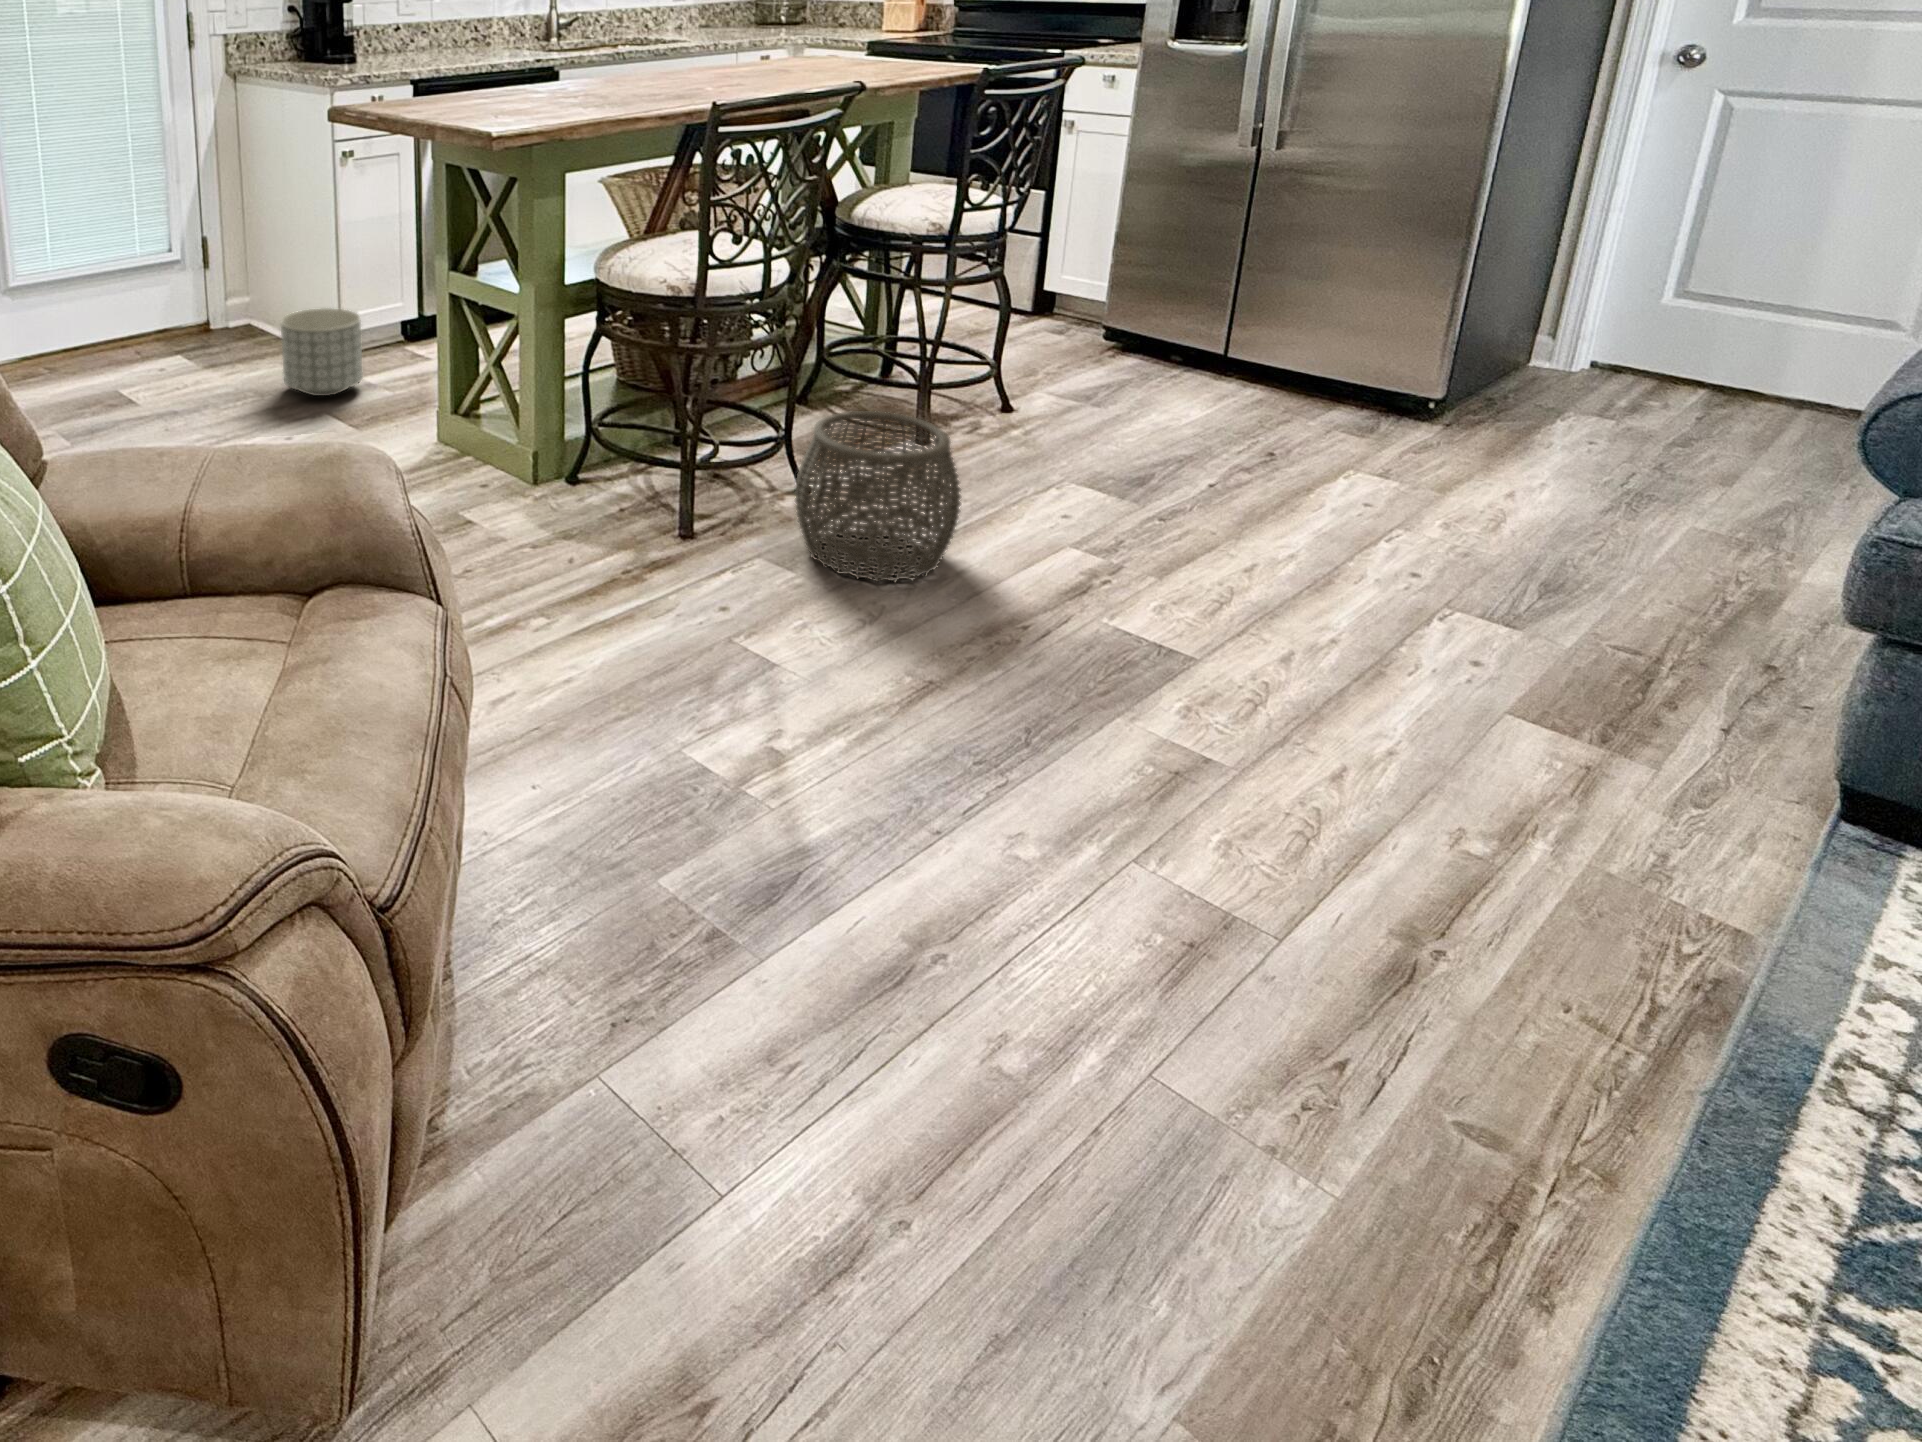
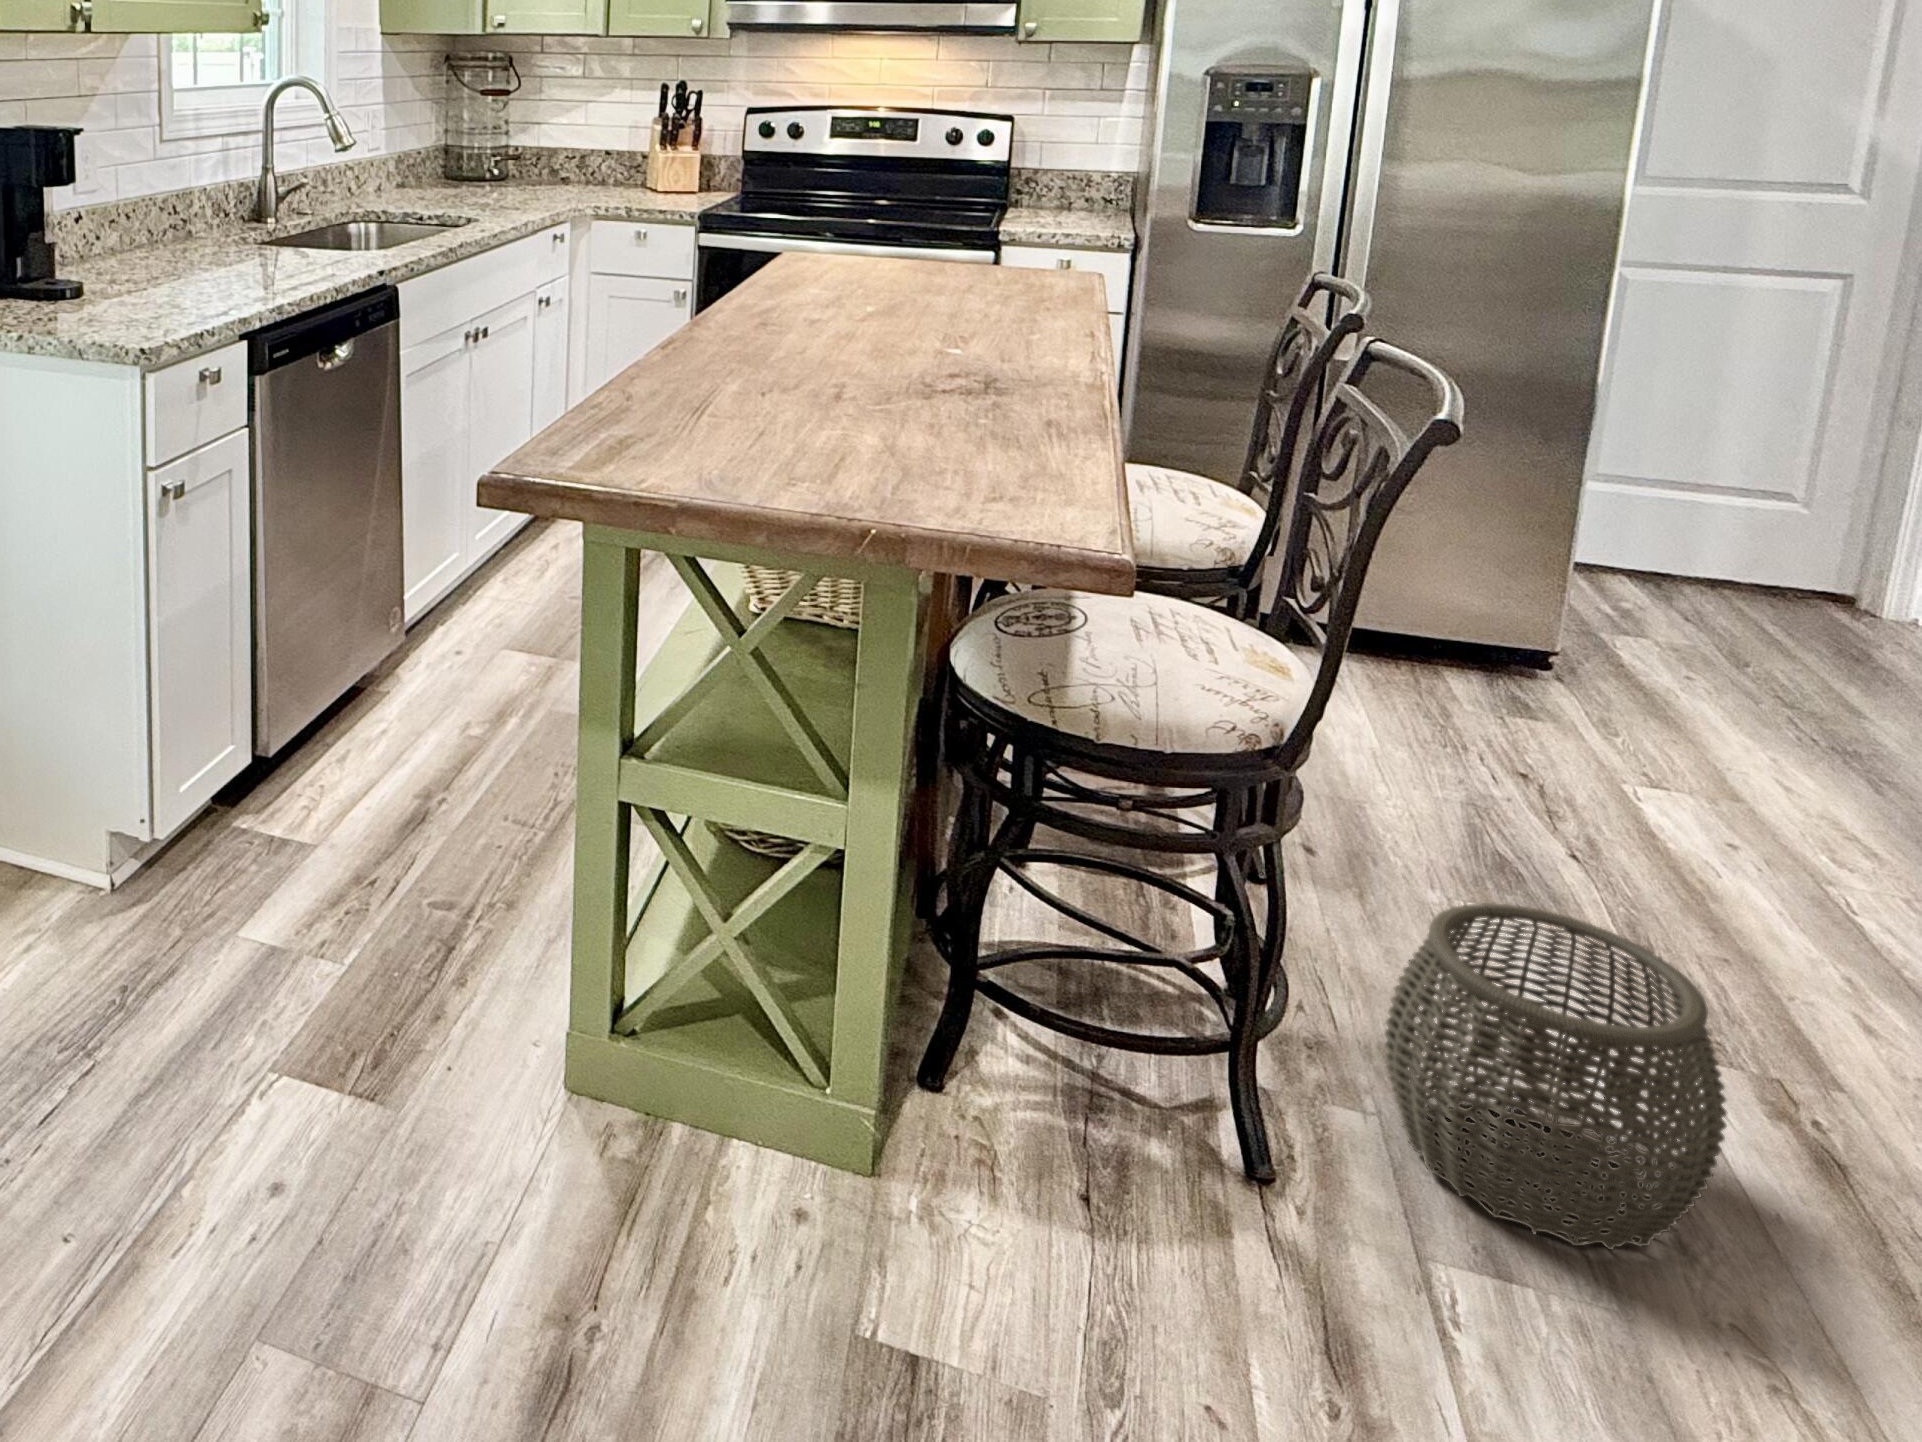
planter: present [281,308,363,396] -> none [124,810,294,1024]

